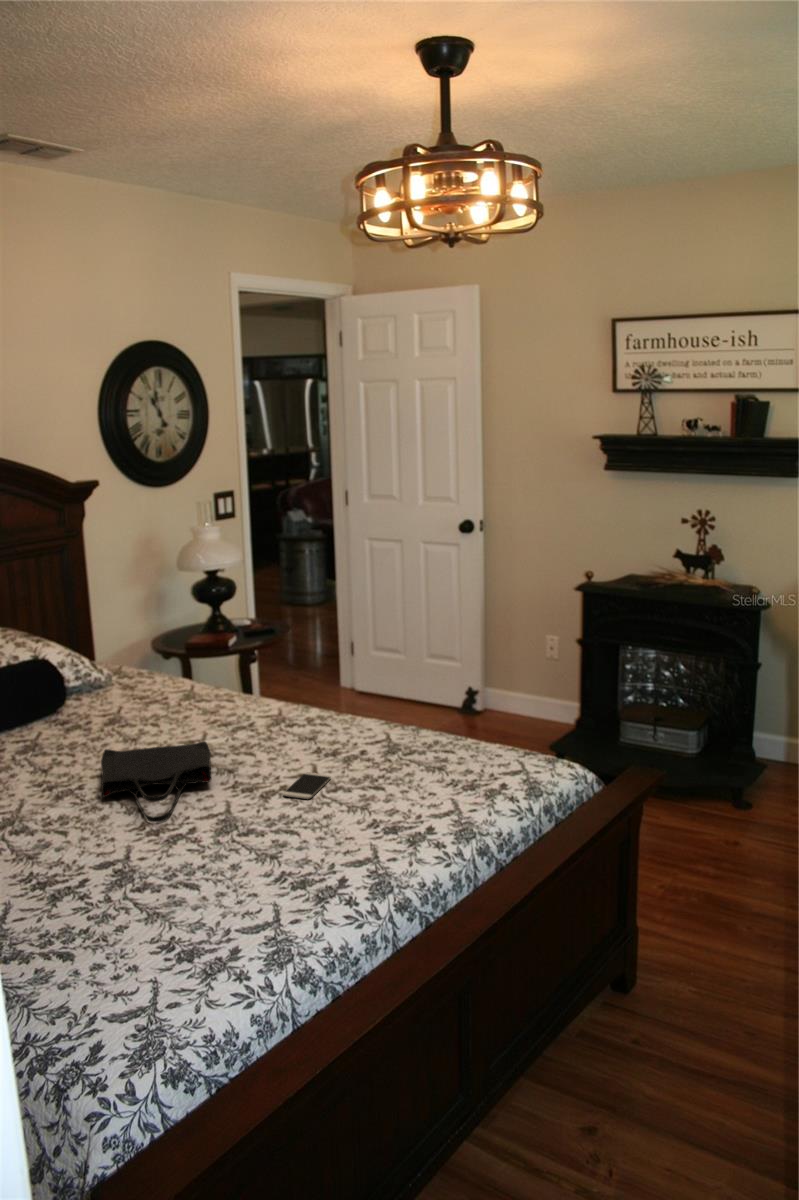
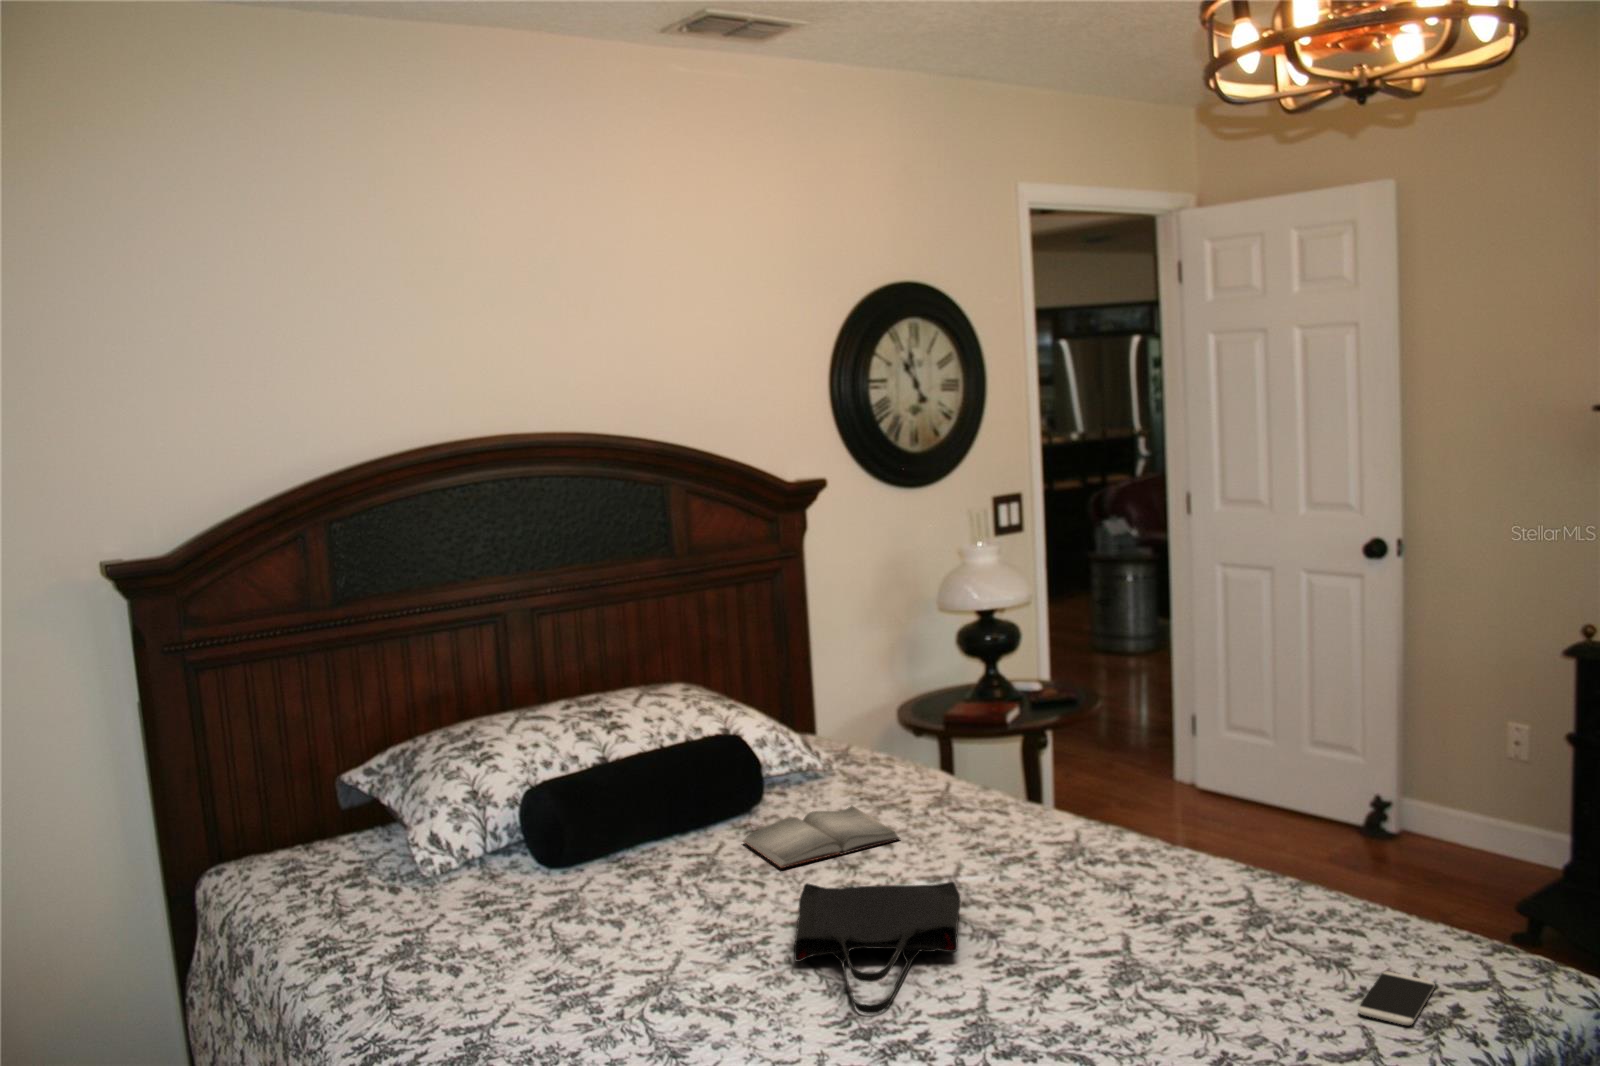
hardback book: none [52,702,165,744] -> present [743,806,900,868]
smartphone: present [283,773,331,799] -> present [1358,972,1435,1025]

